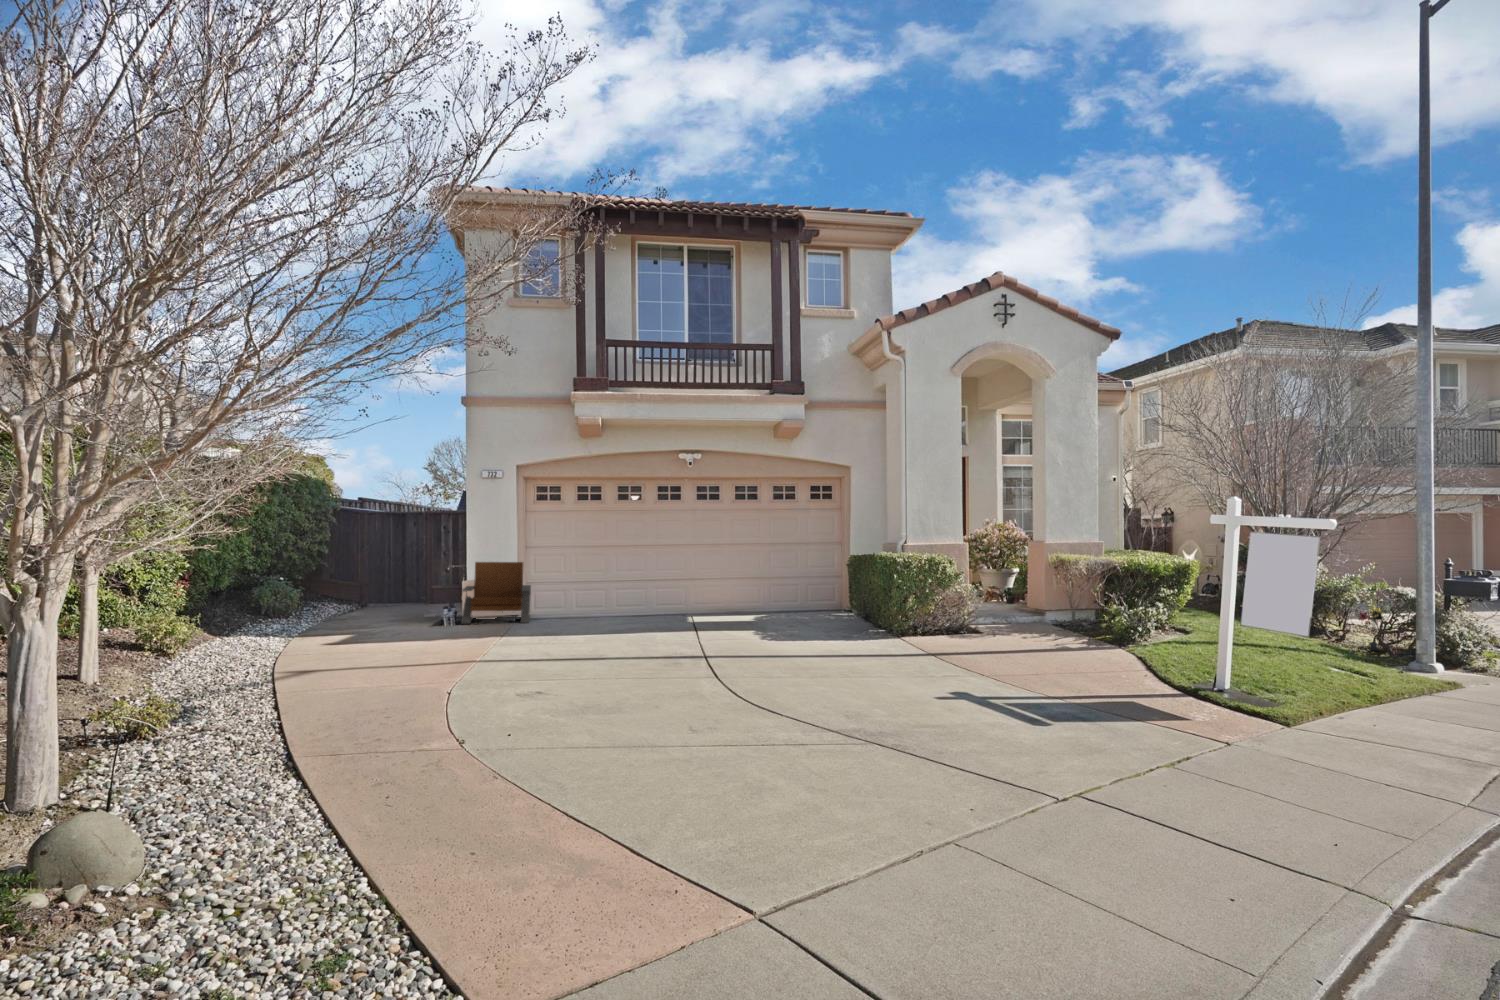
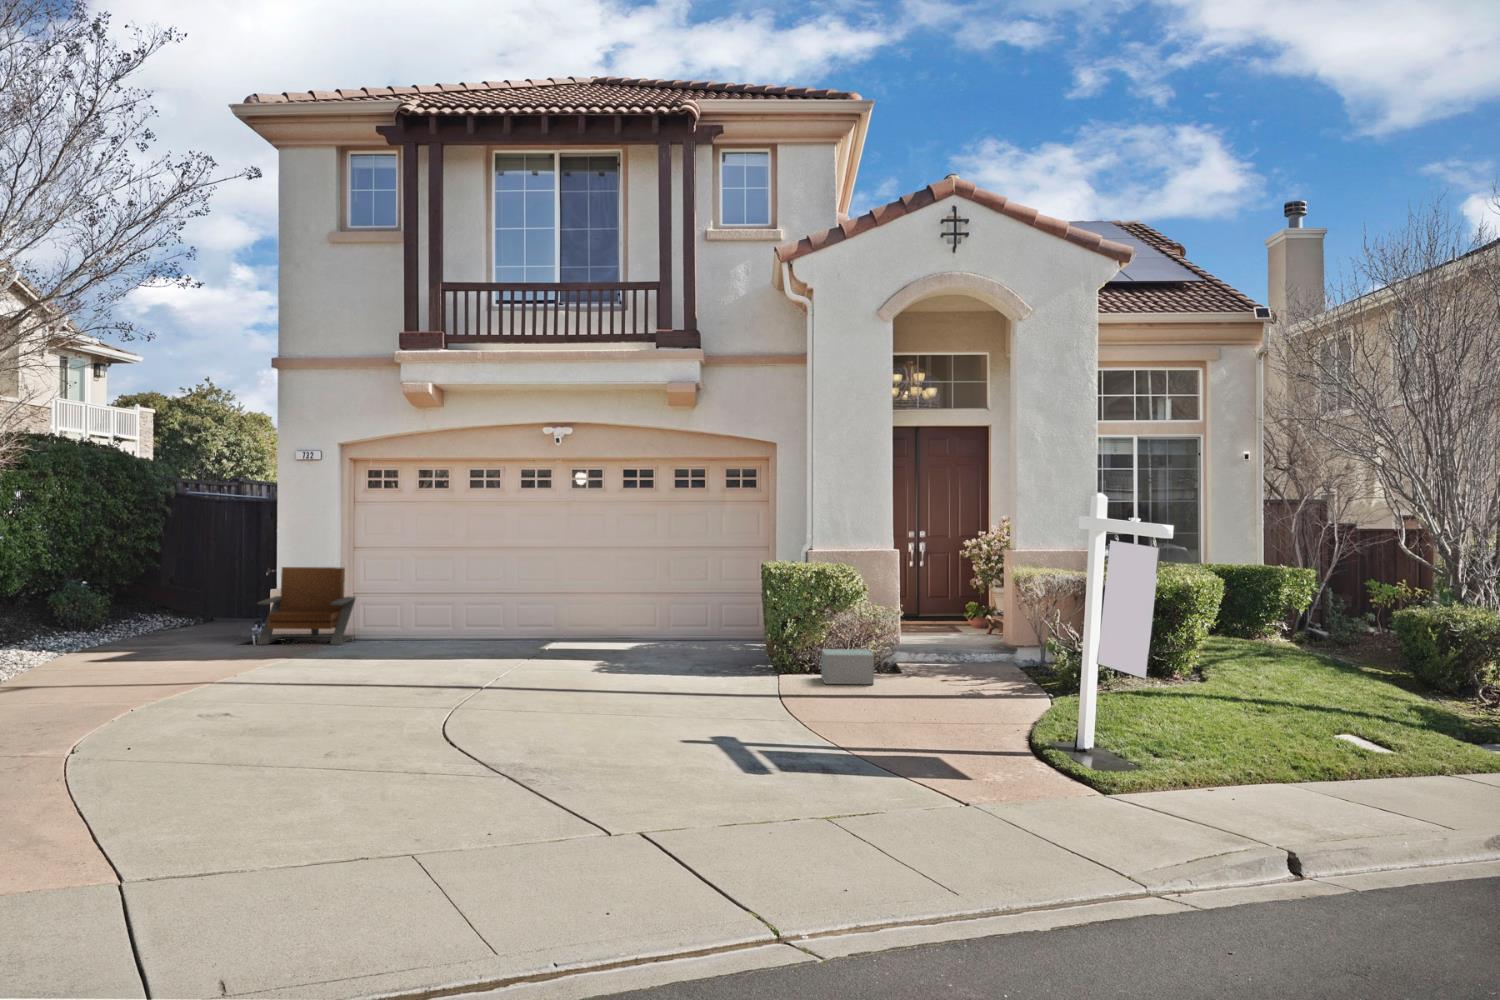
potted plant: present [1368,608,1386,652] -> none [1424,638,1456,702]
storage box: none [932,620,979,647] -> present [821,649,874,684]

